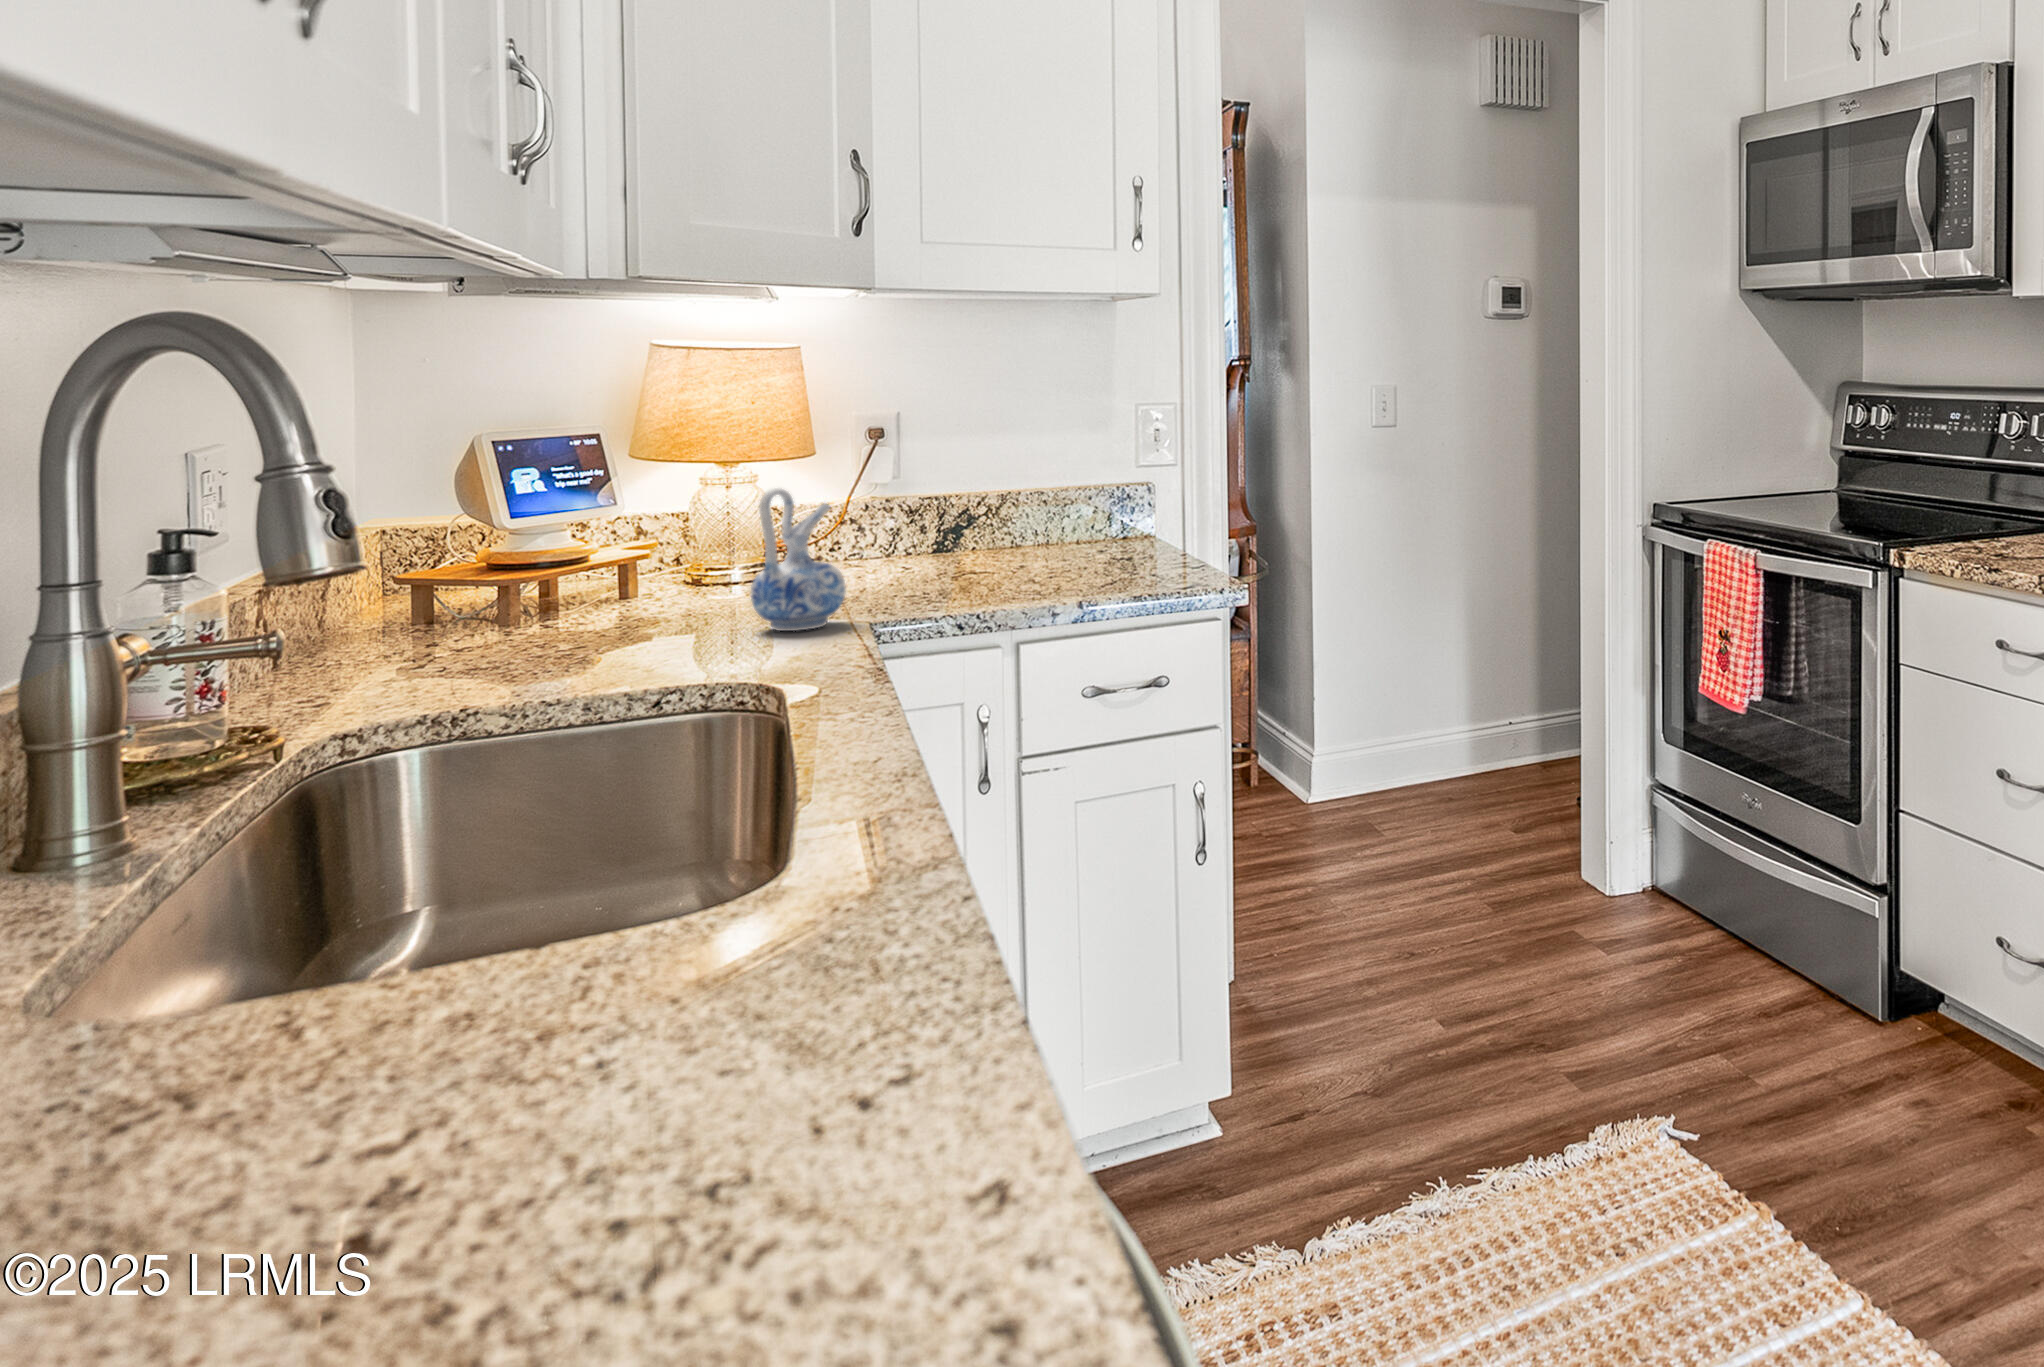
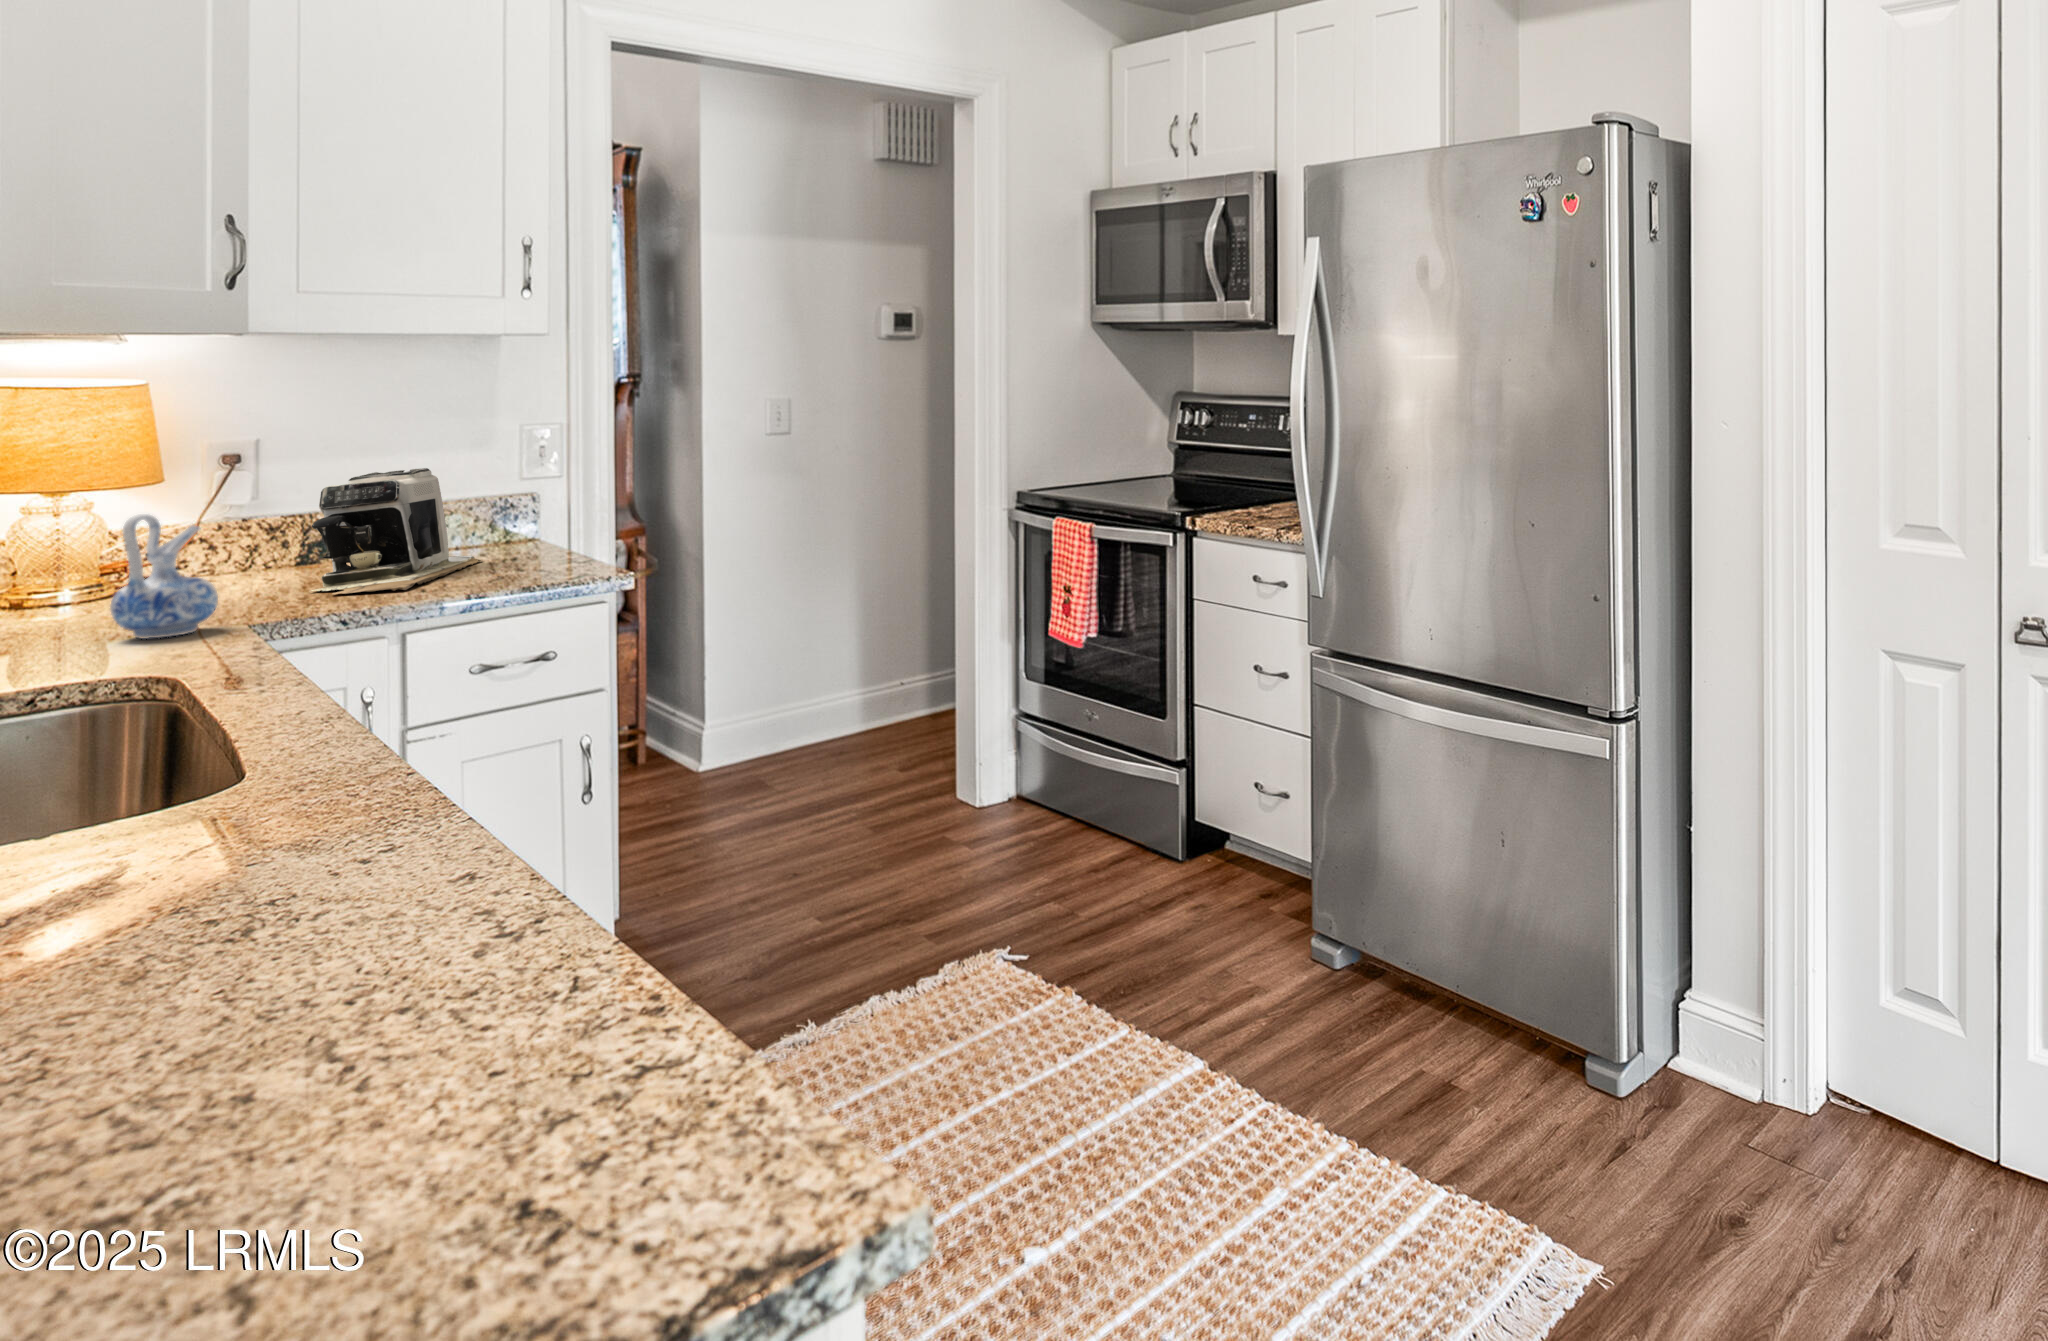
coffee maker: none [936,449,1102,589] -> present [311,468,483,594]

